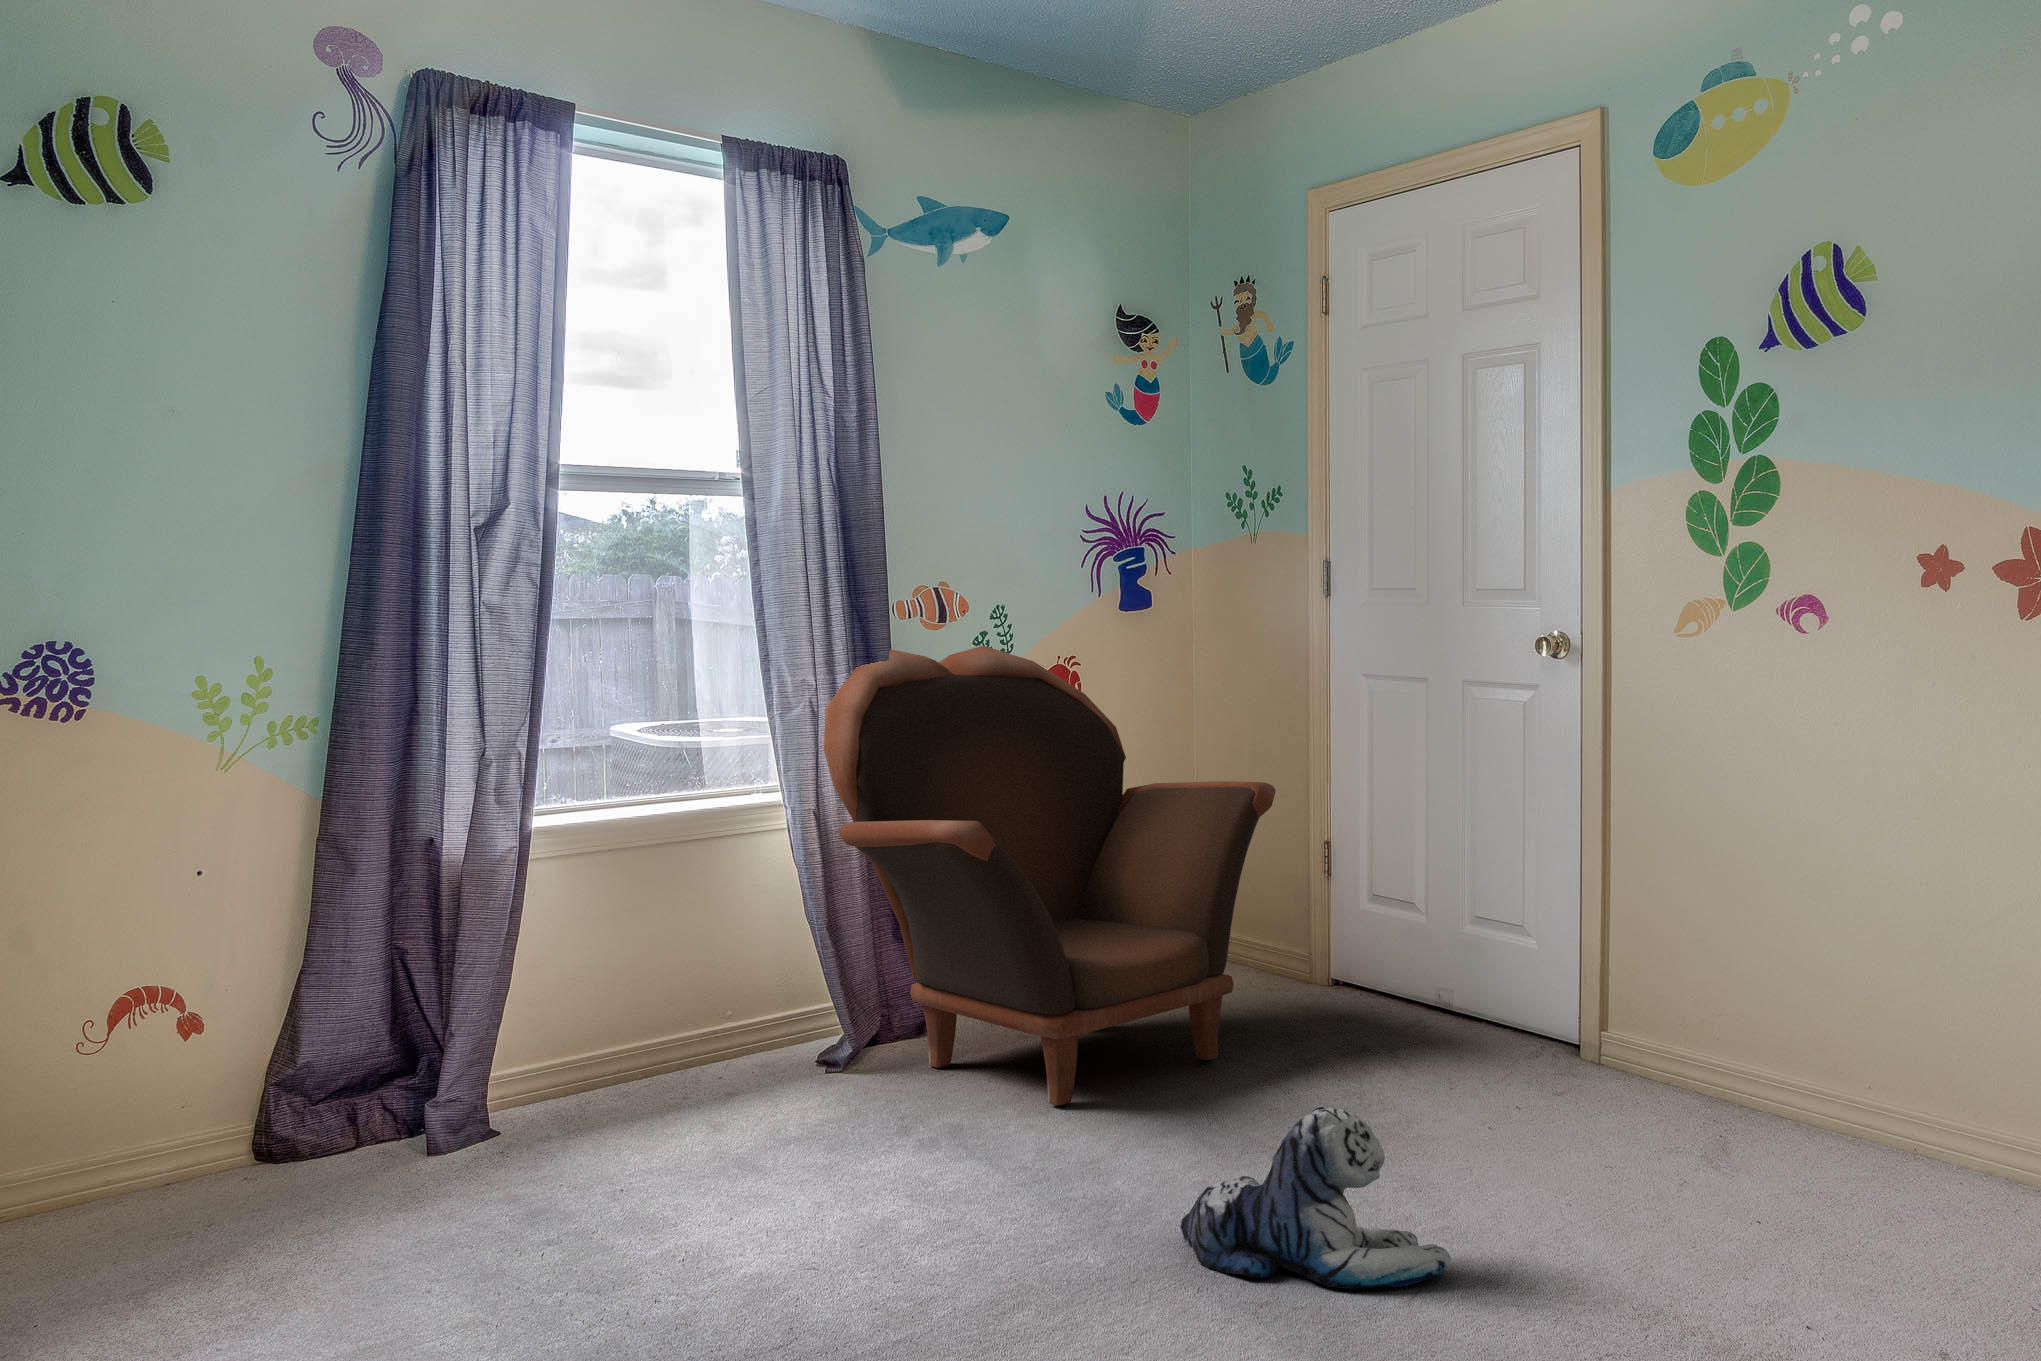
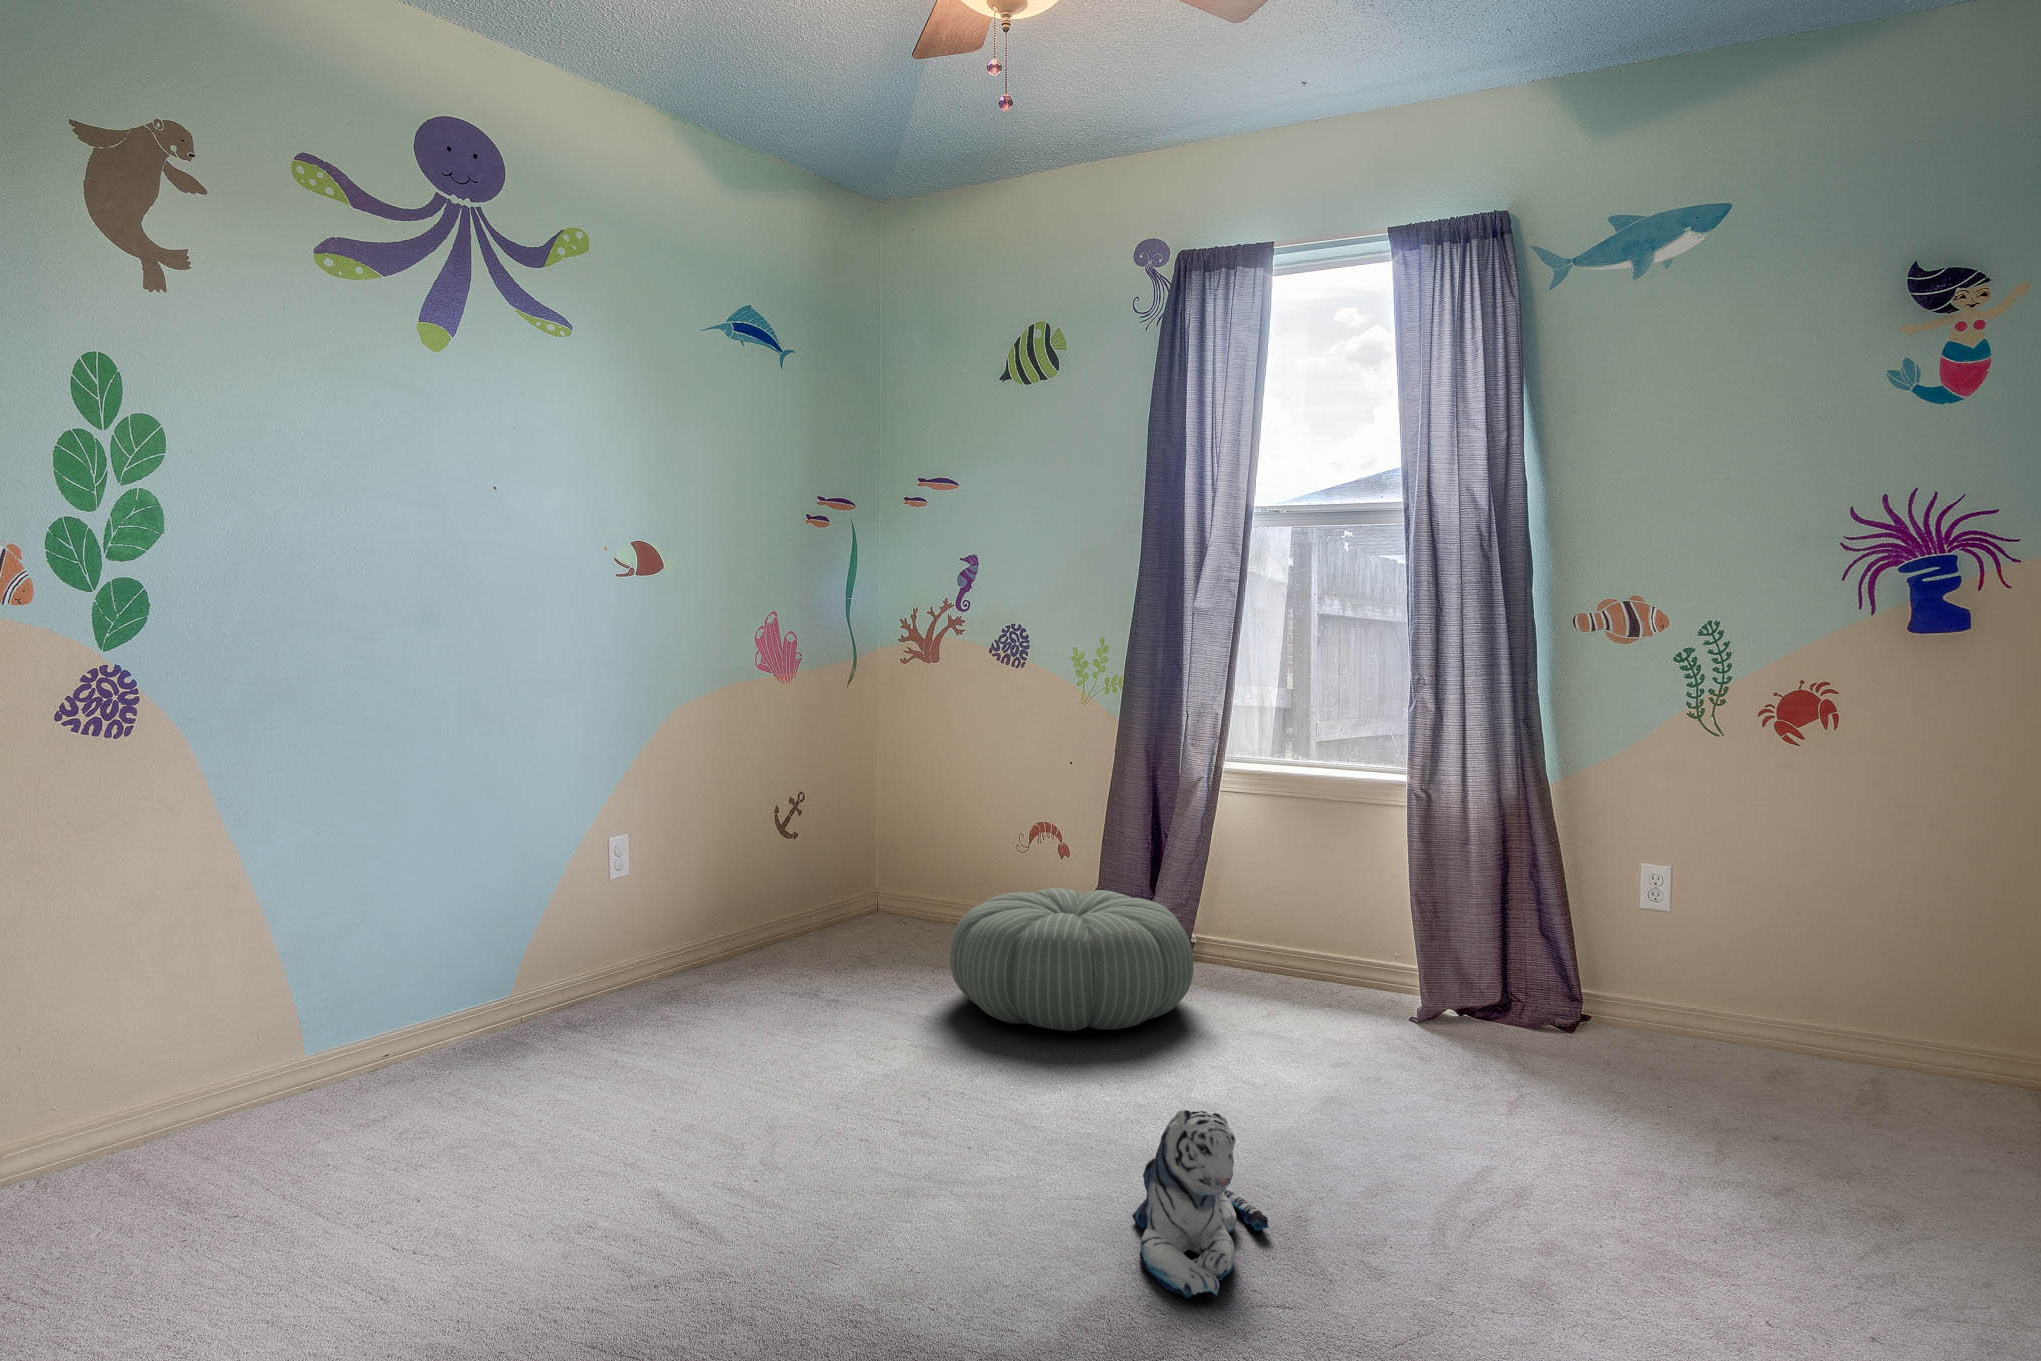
armchair: present [824,646,1276,1106] -> none [1333,660,1812,1143]
pouf: none [313,1026,725,1266] -> present [950,888,1194,1031]

